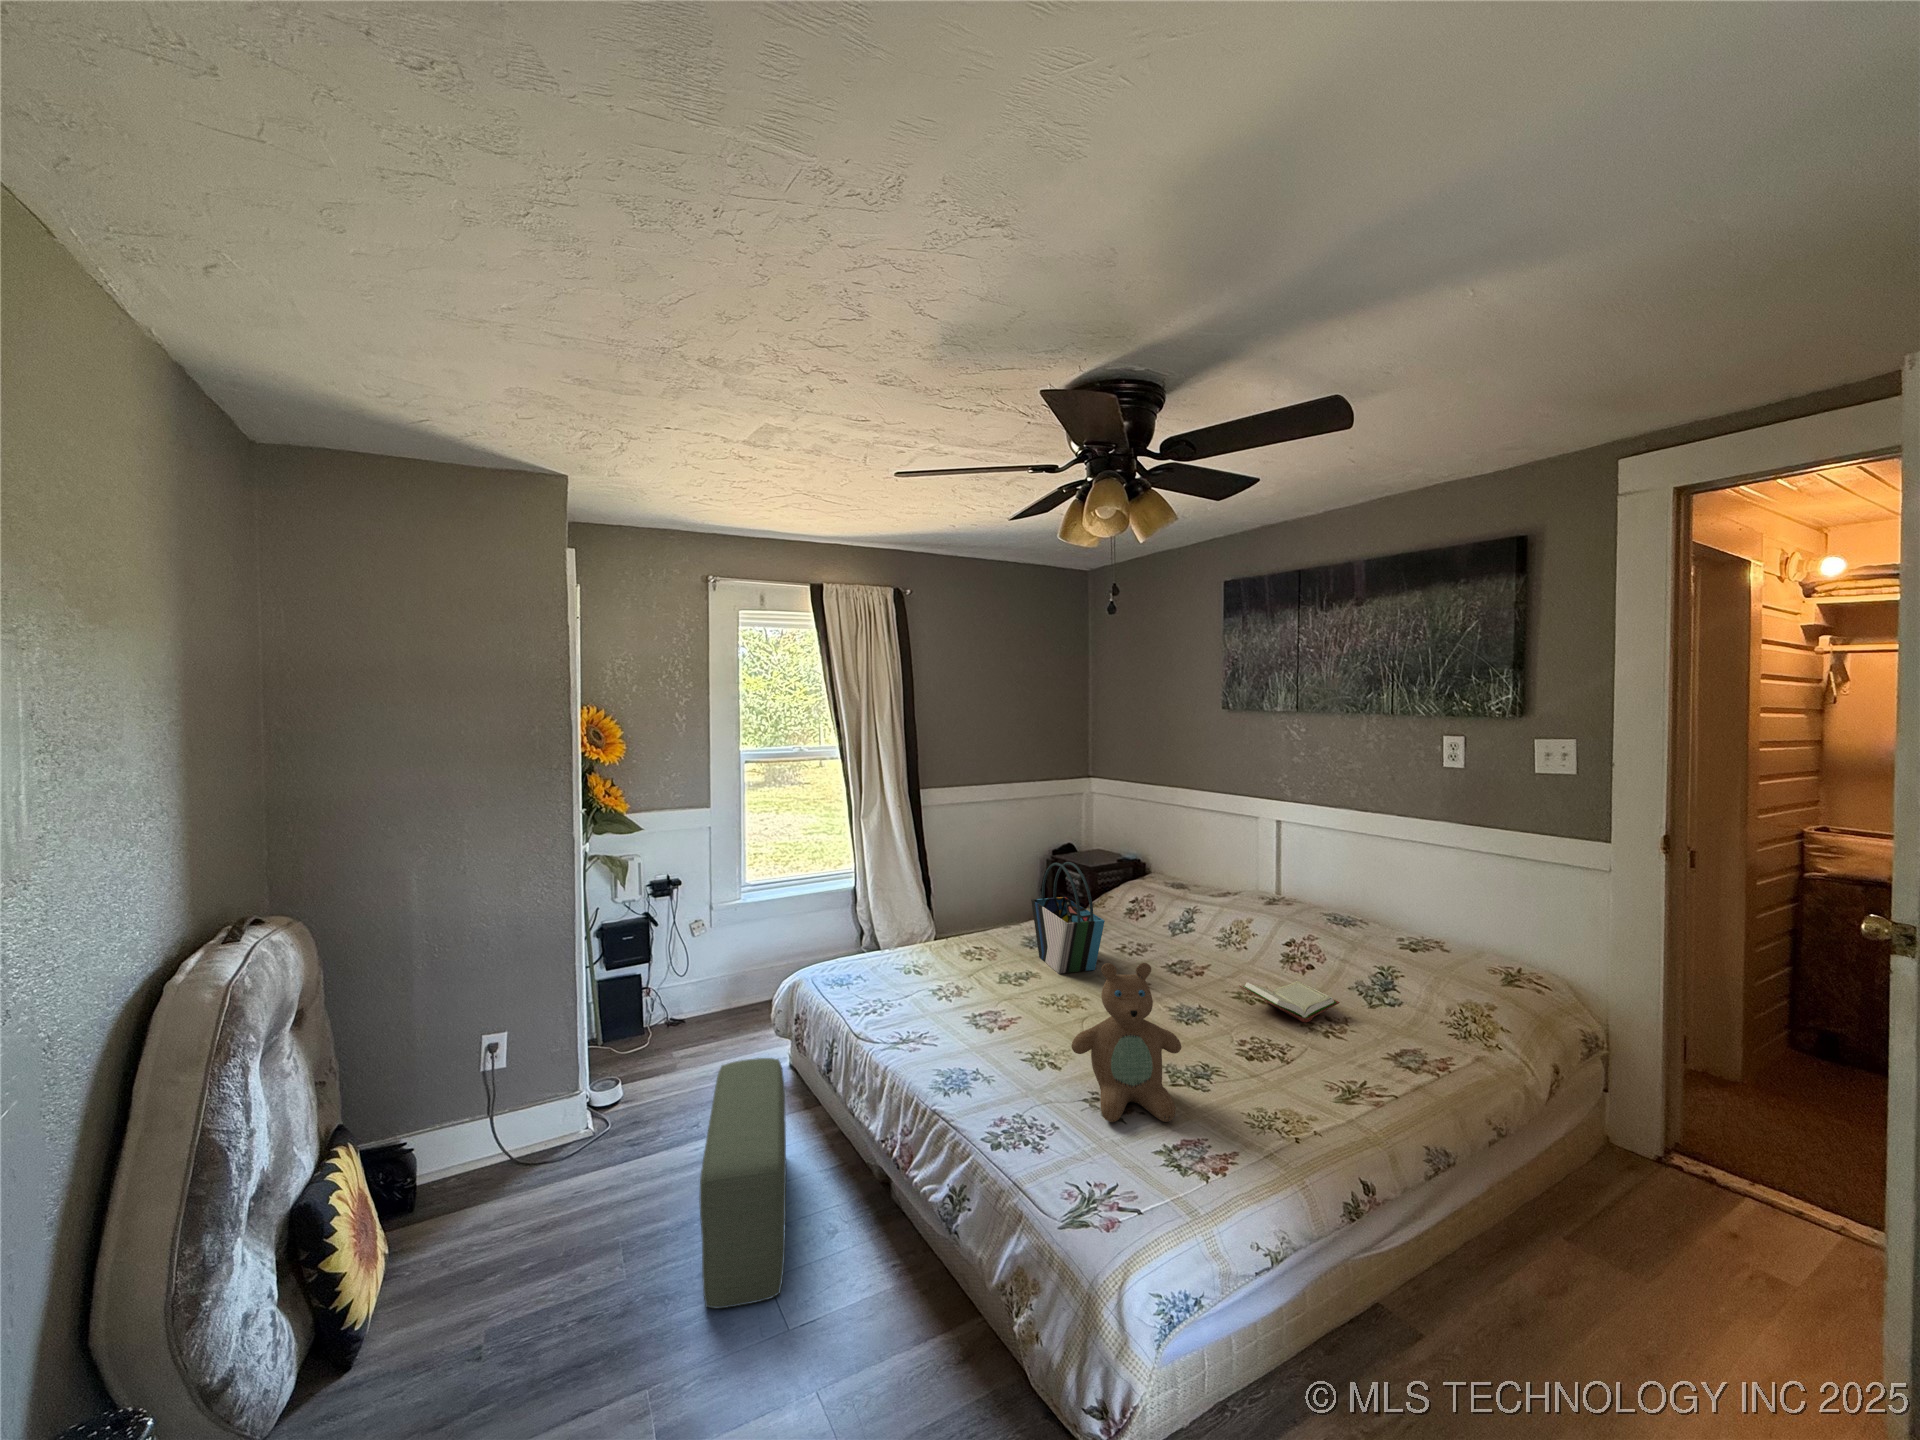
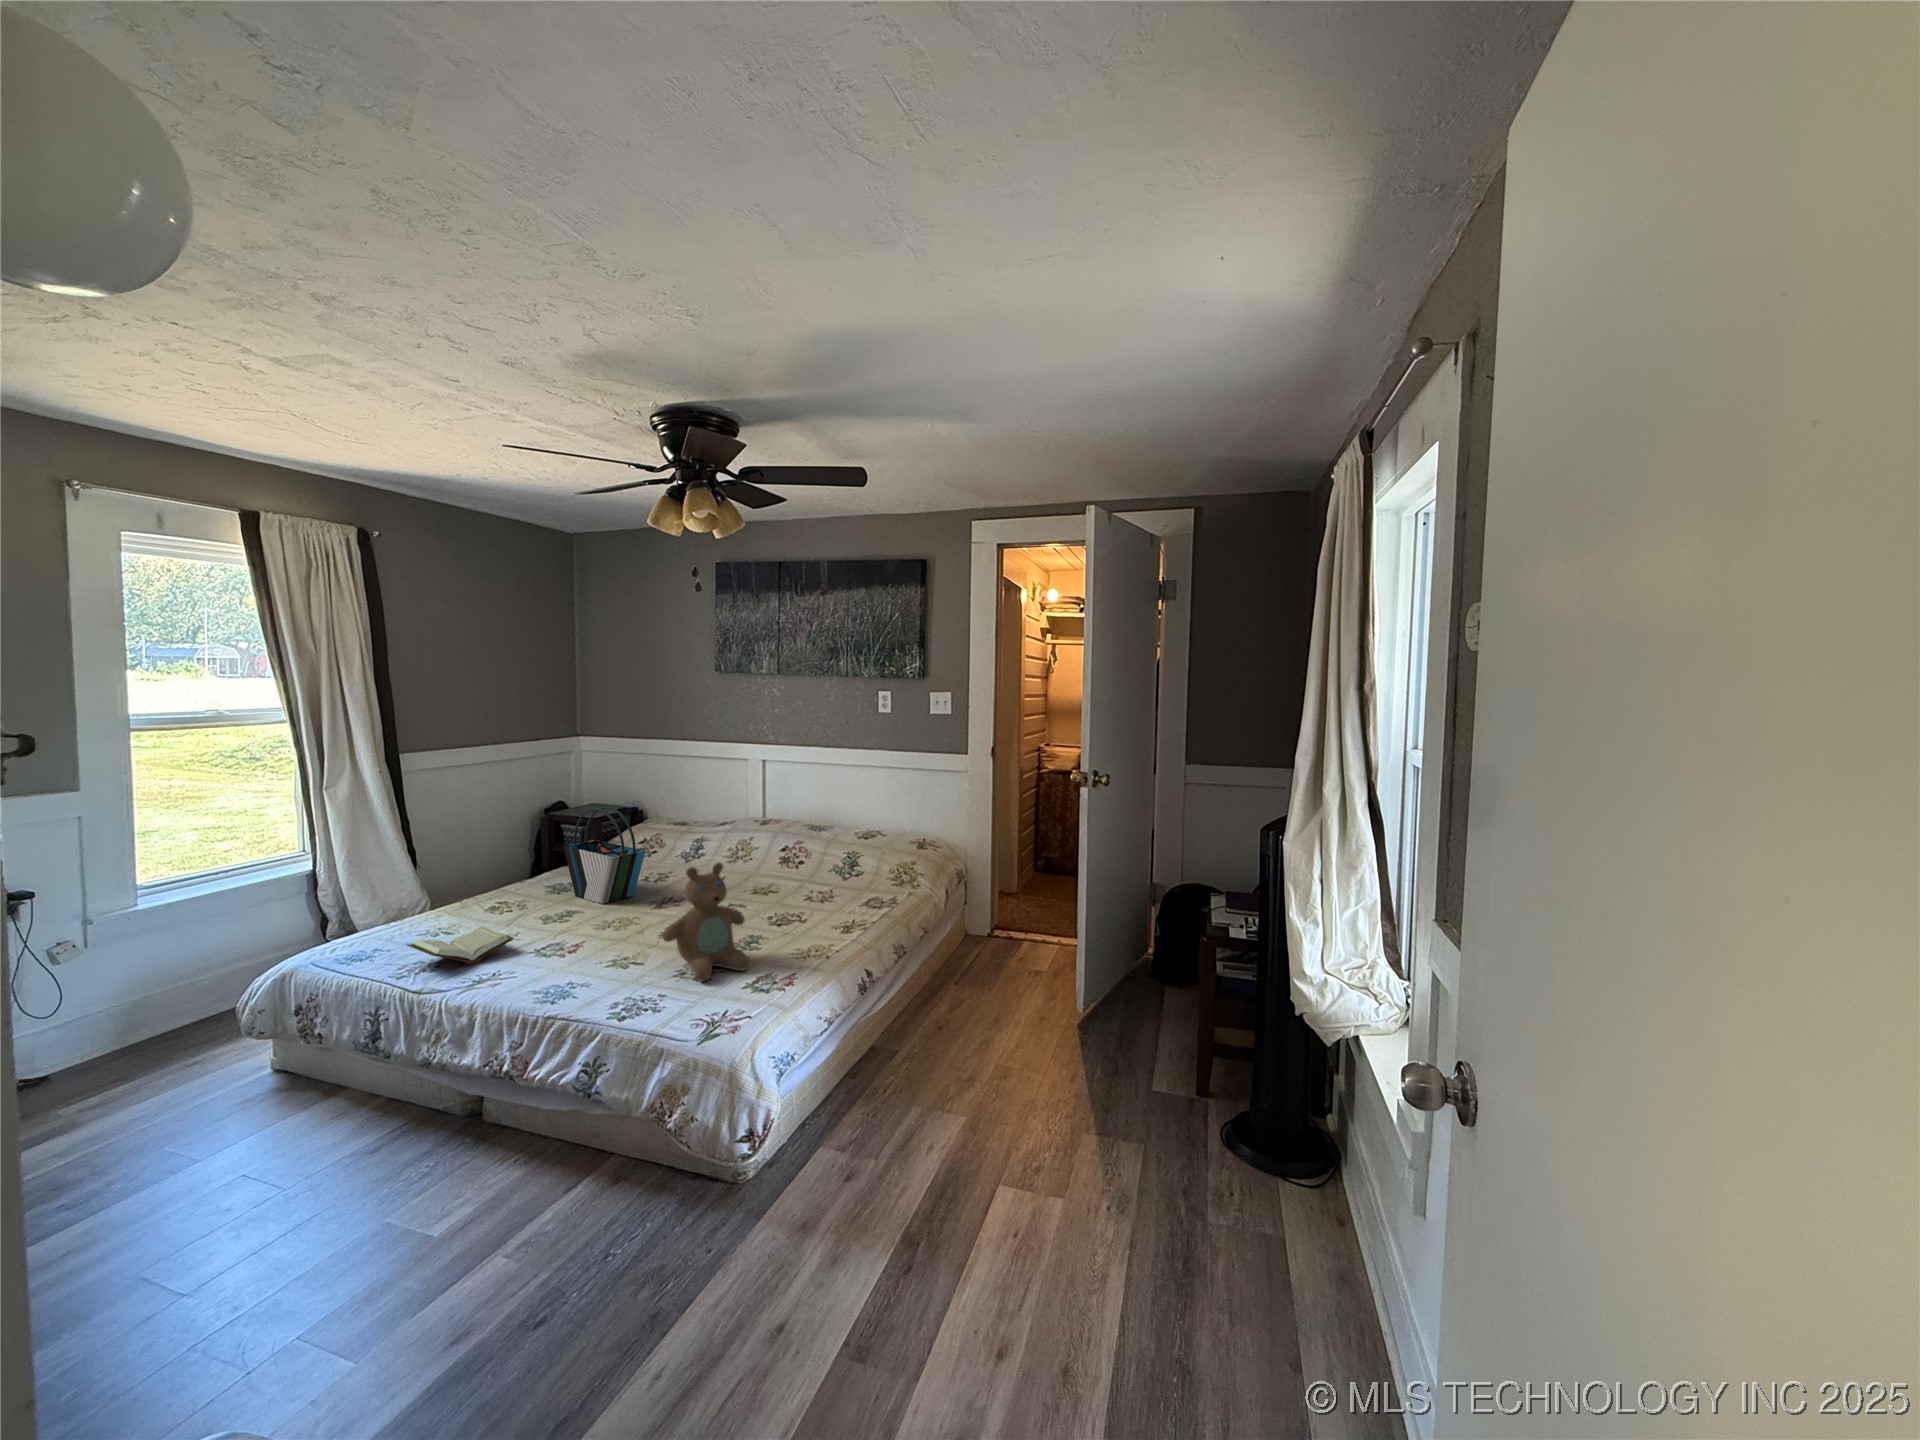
book: present [1239,981,1340,1022] -> present [406,927,514,964]
pouf: present [699,1058,786,1309] -> none [226,1040,398,1275]

